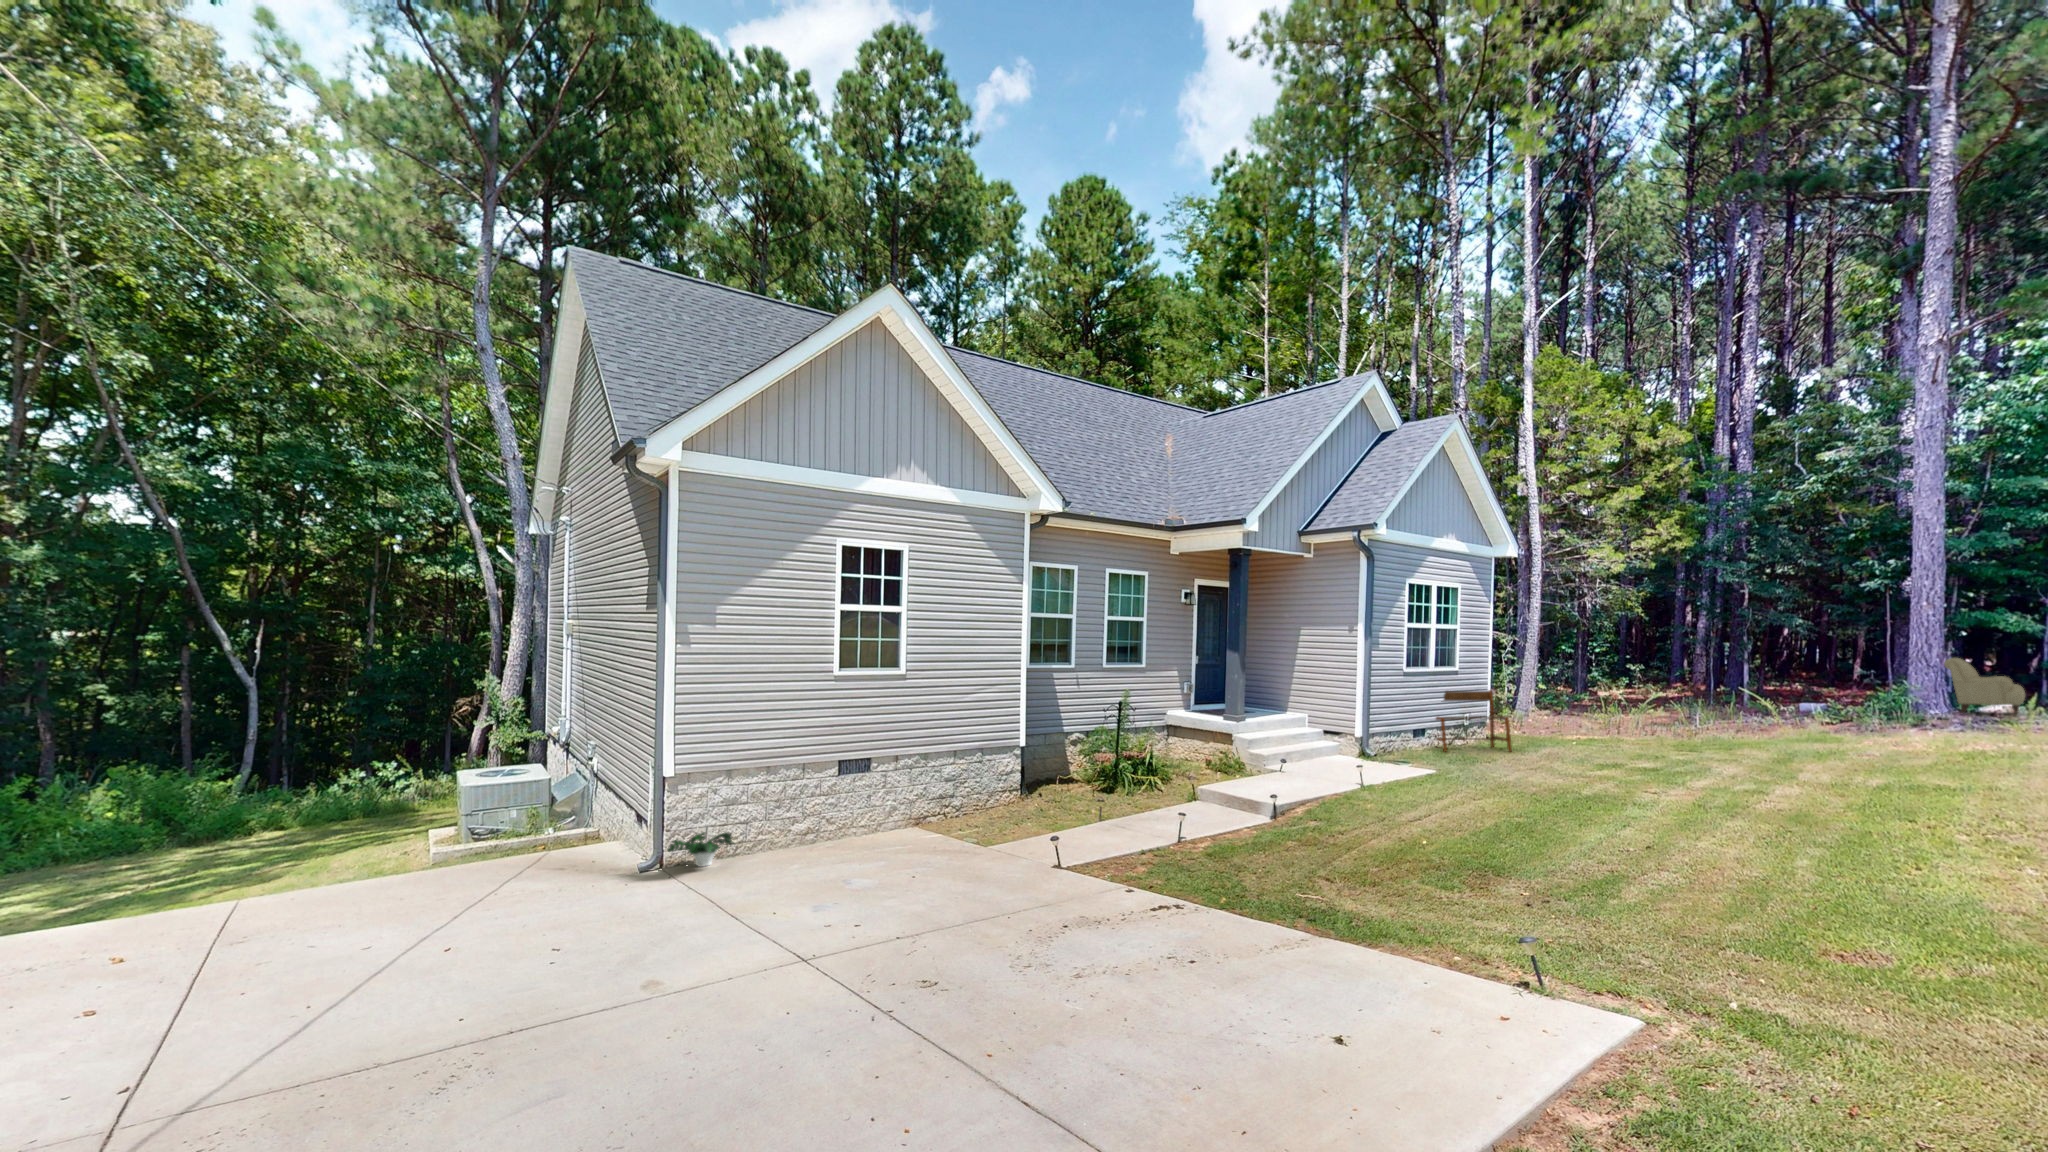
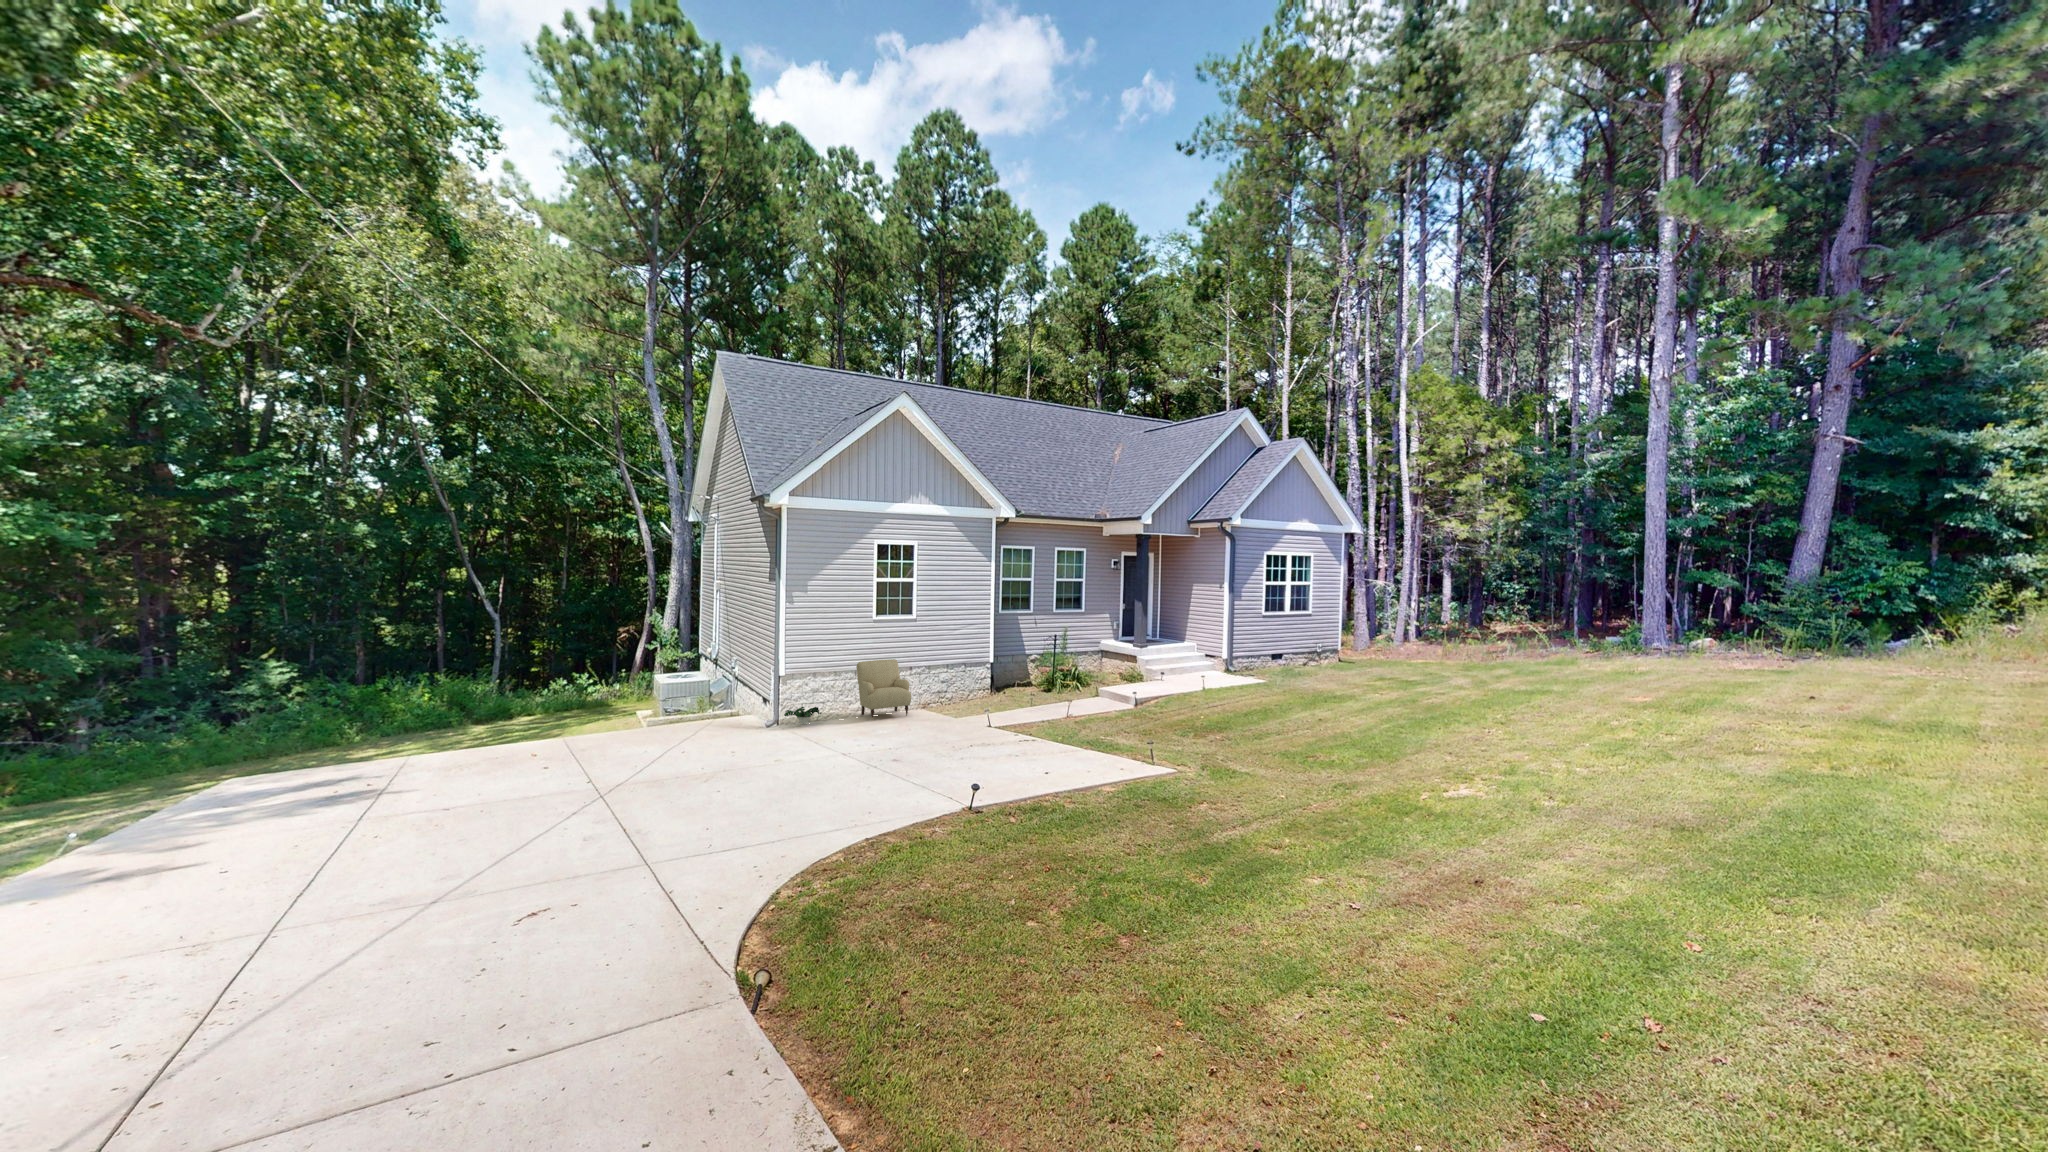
chair: present [1944,658,2025,715] -> present [856,659,911,720]
bench: present [1436,690,1512,752] -> none [1286,628,1335,670]

